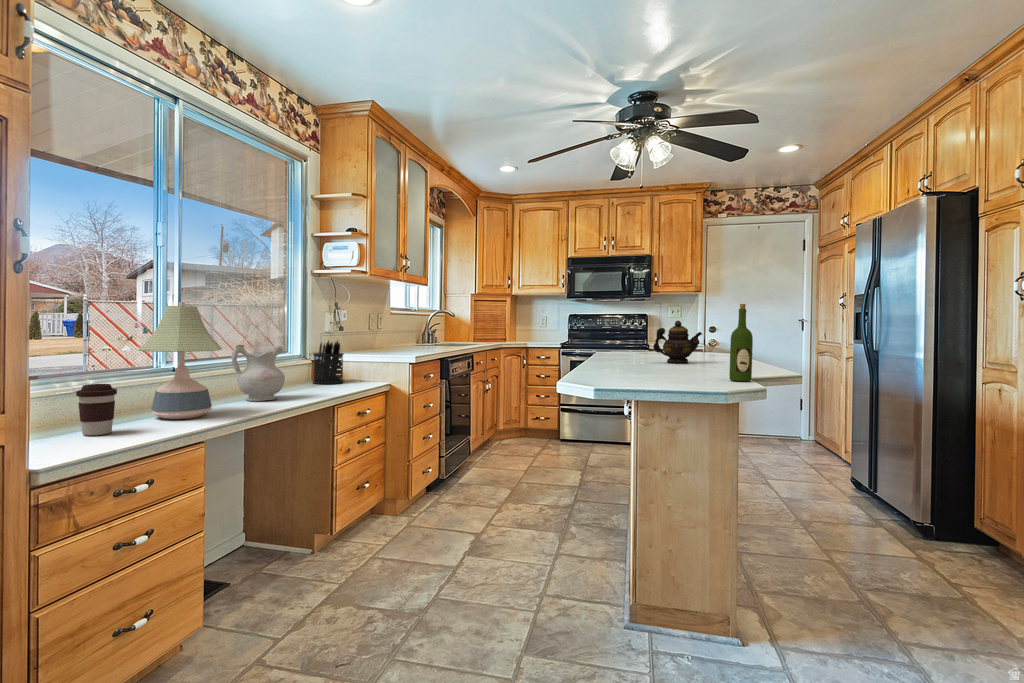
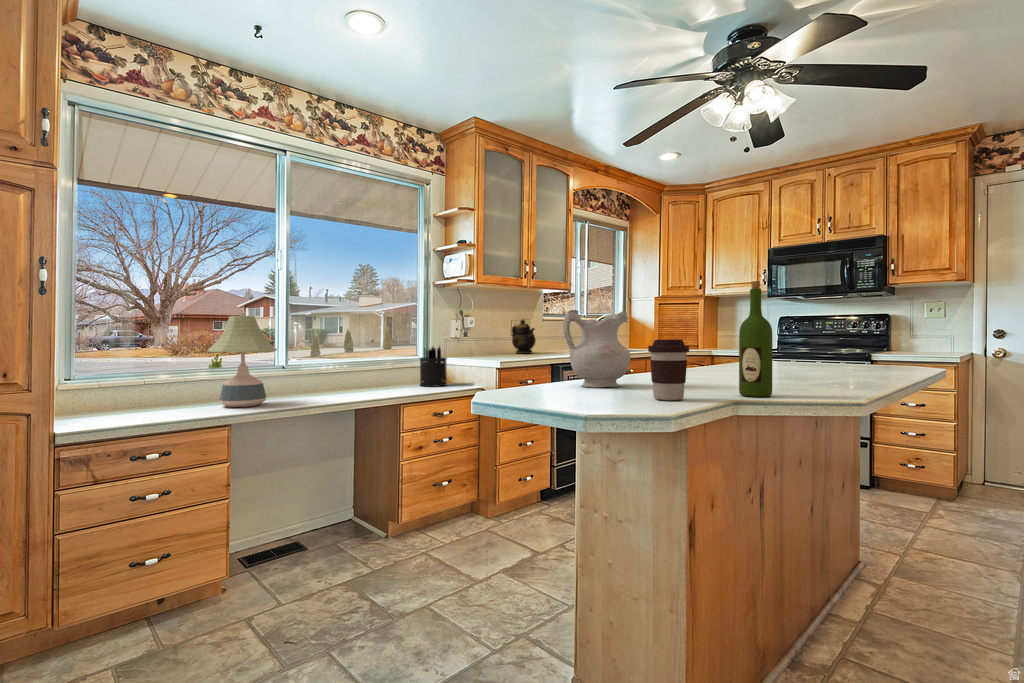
teapot: present [653,321,702,363] -> present [512,319,536,354]
ceramic pitcher: present [232,345,285,401] -> present [563,310,630,388]
coffee cup: present [76,384,117,435] -> present [648,339,689,400]

